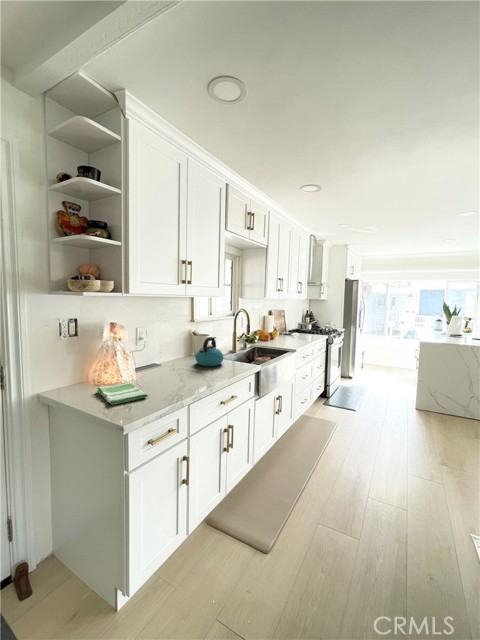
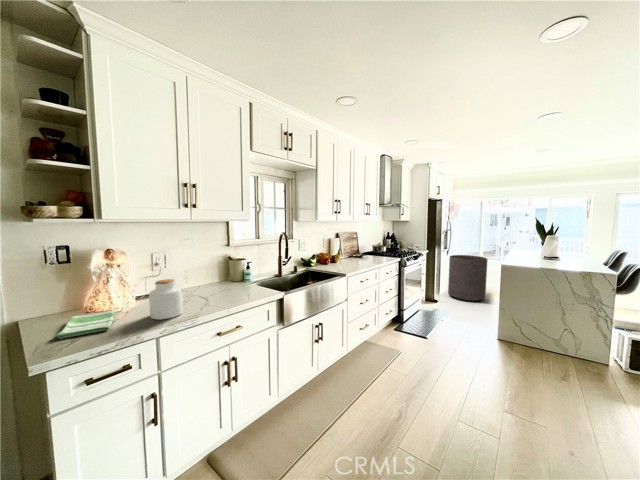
trash can: none [360,334,397,377] -> present [448,255,487,301]
kettle: present [195,337,223,366] -> none [216,262,248,293]
jar: none [167,352,193,388] -> present [149,279,183,320]

